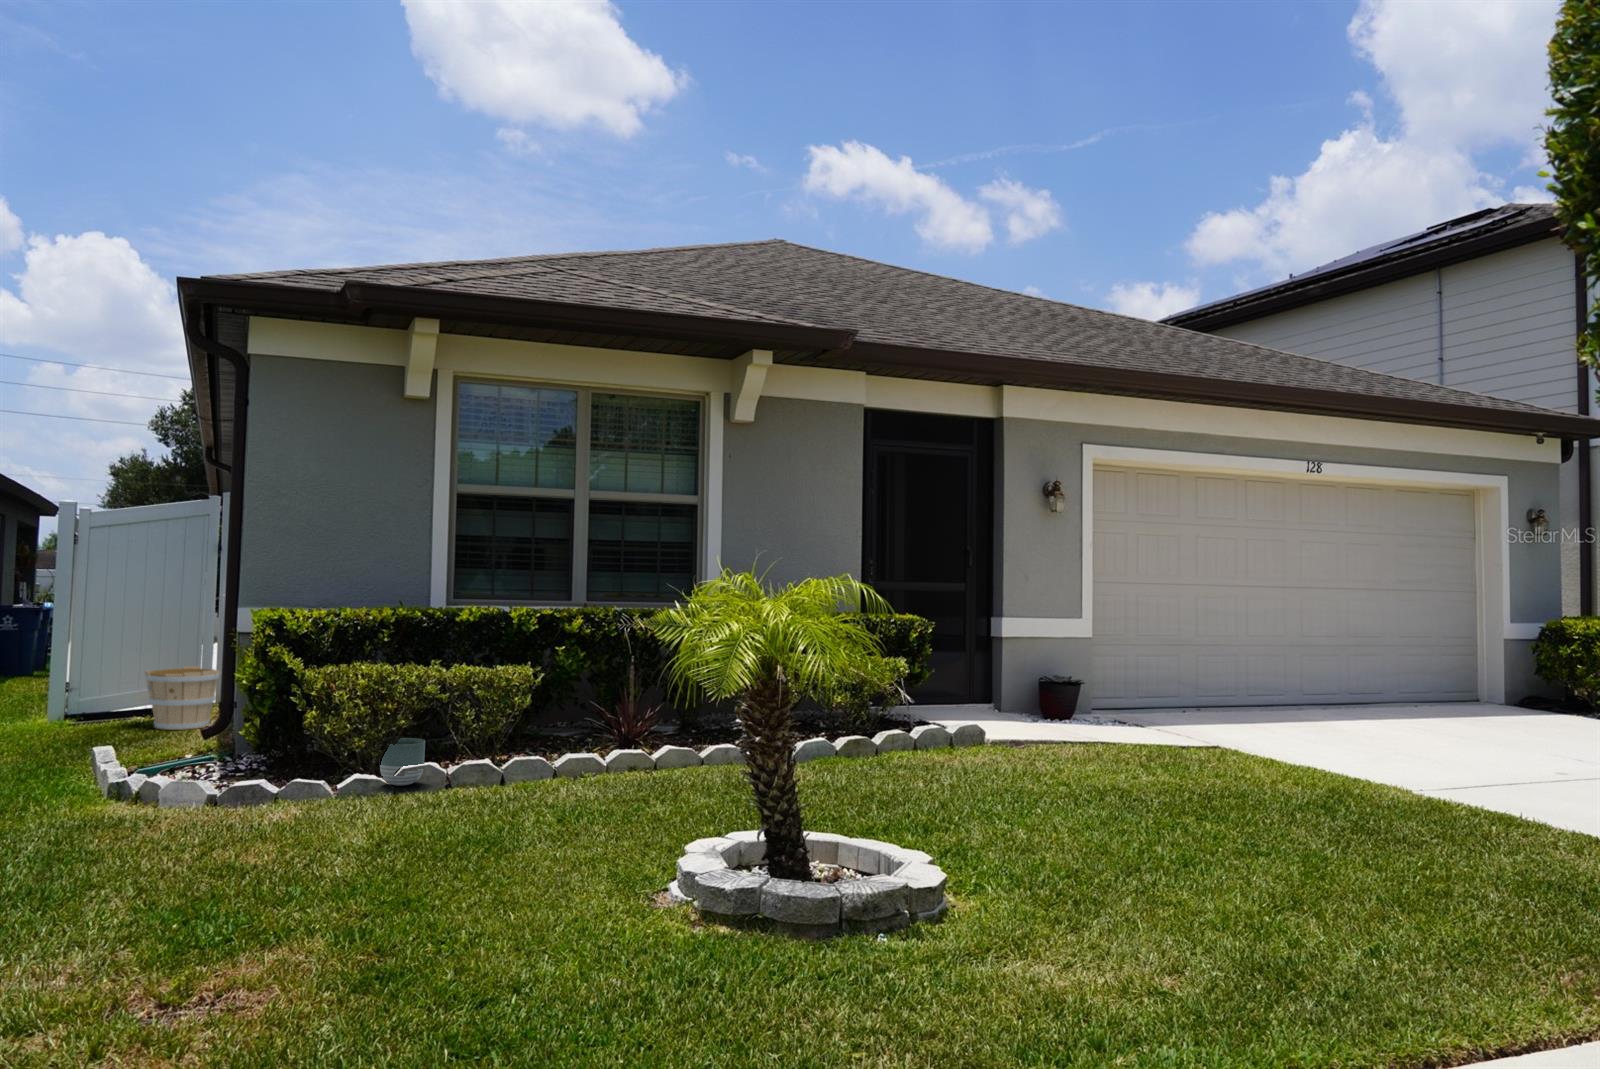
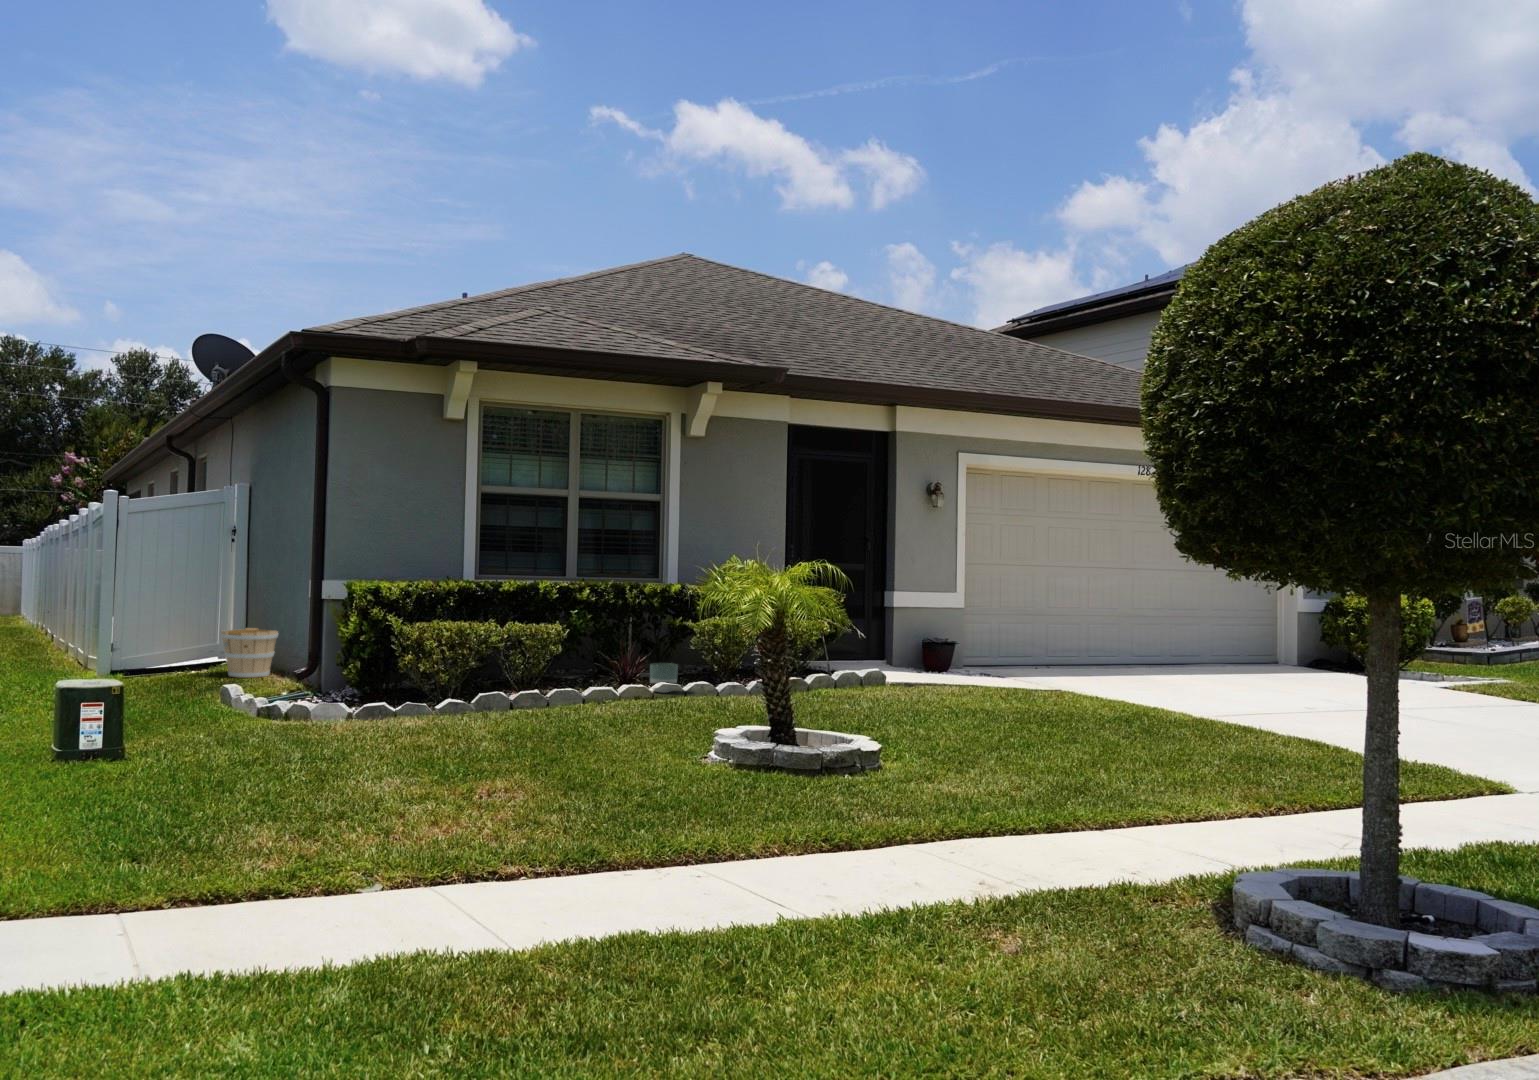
planter: present [380,738,425,786] -> present [650,663,678,693]

